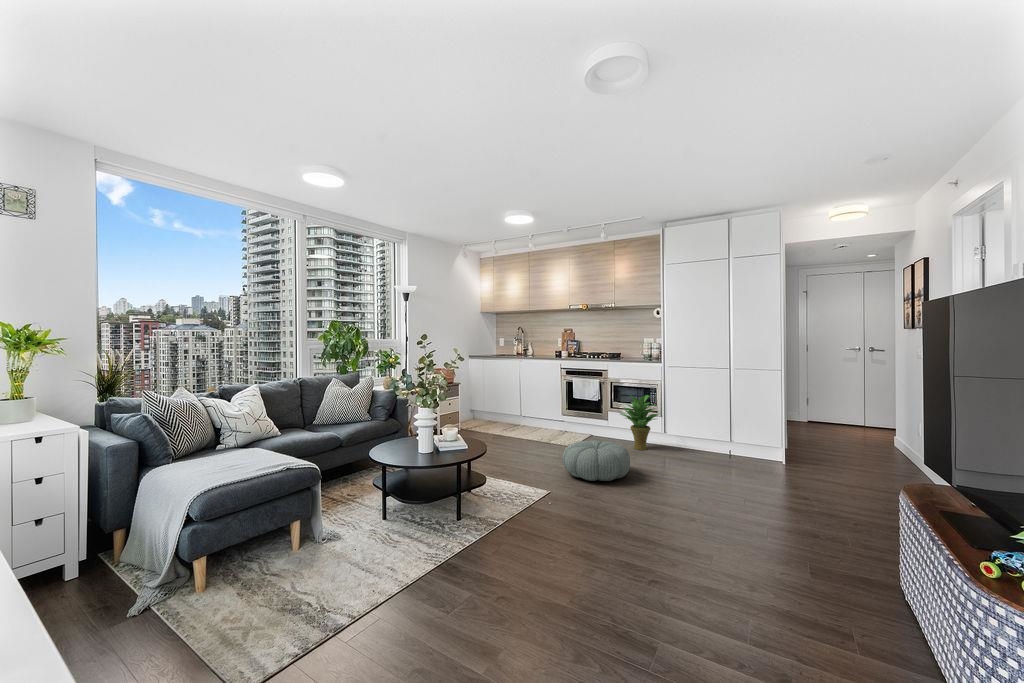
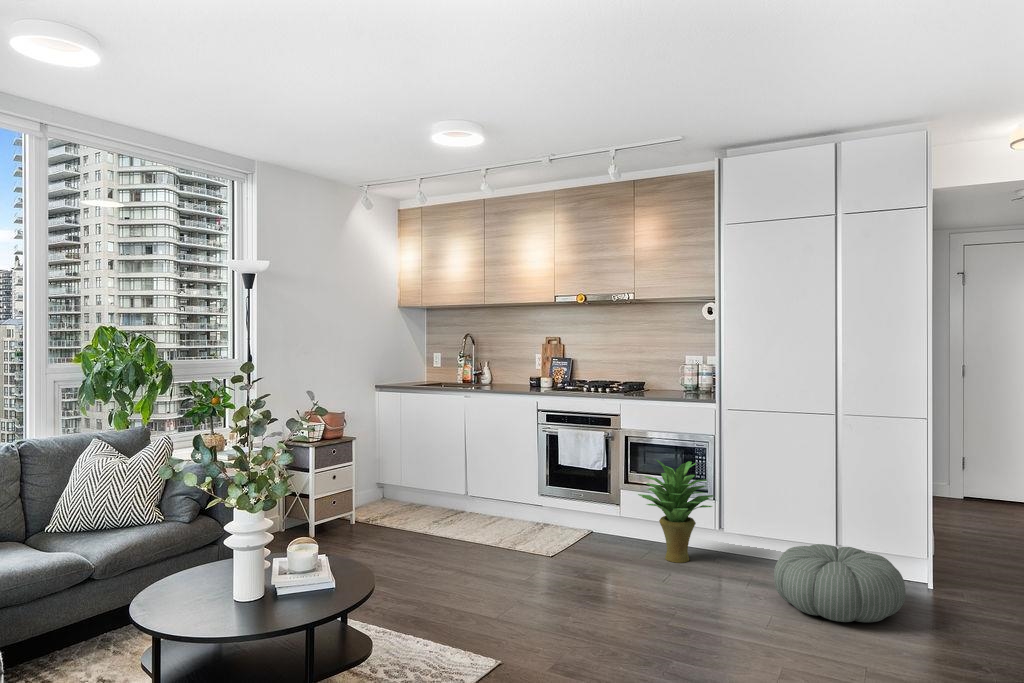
pouf: present [563,440,630,481] -> present [774,544,906,622]

